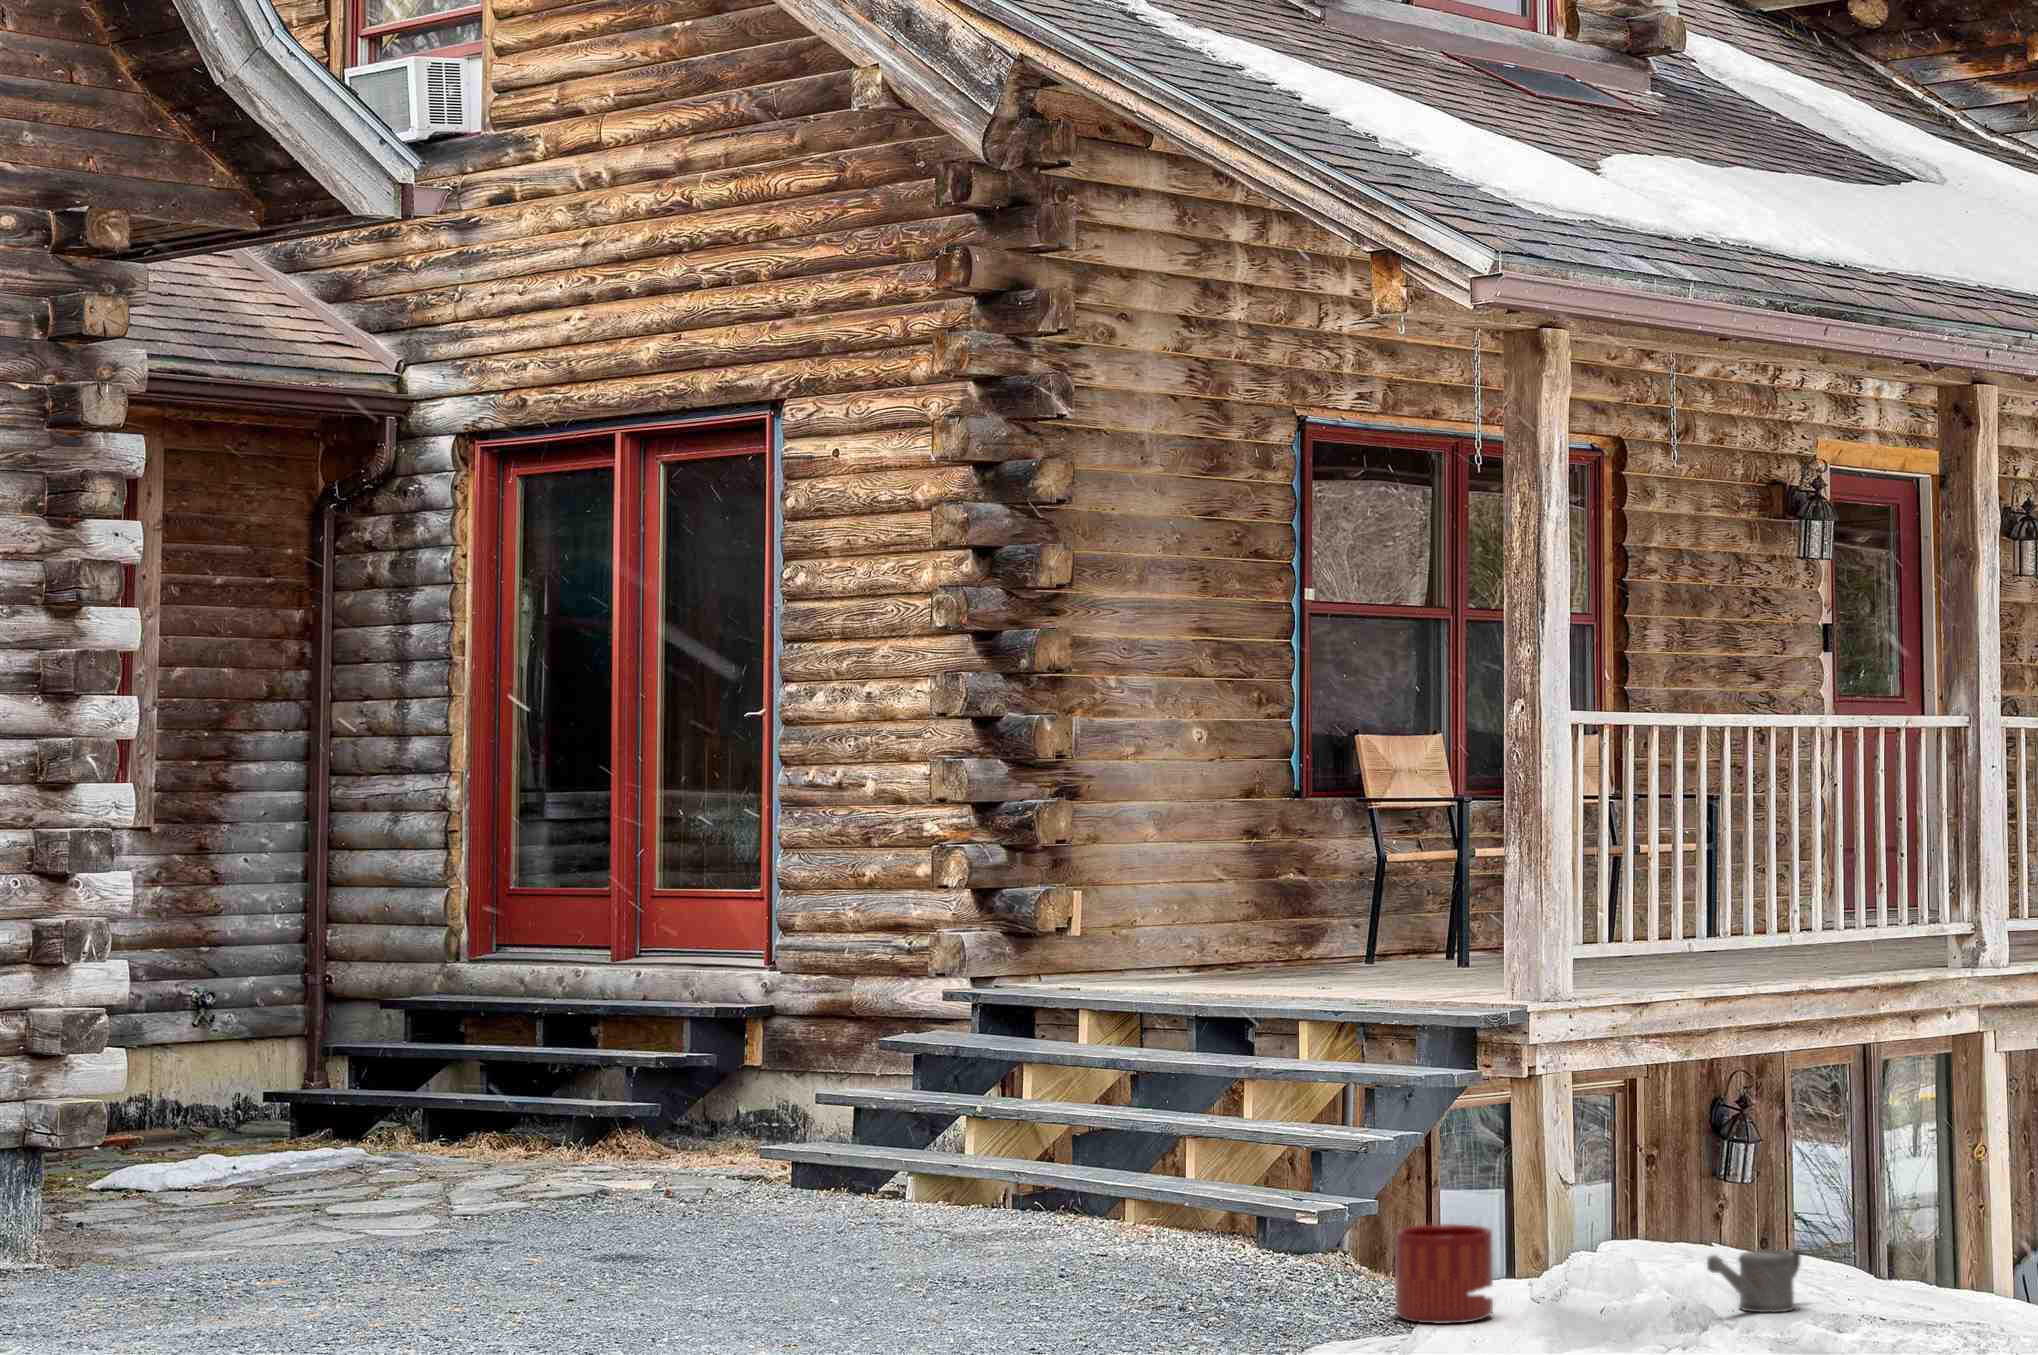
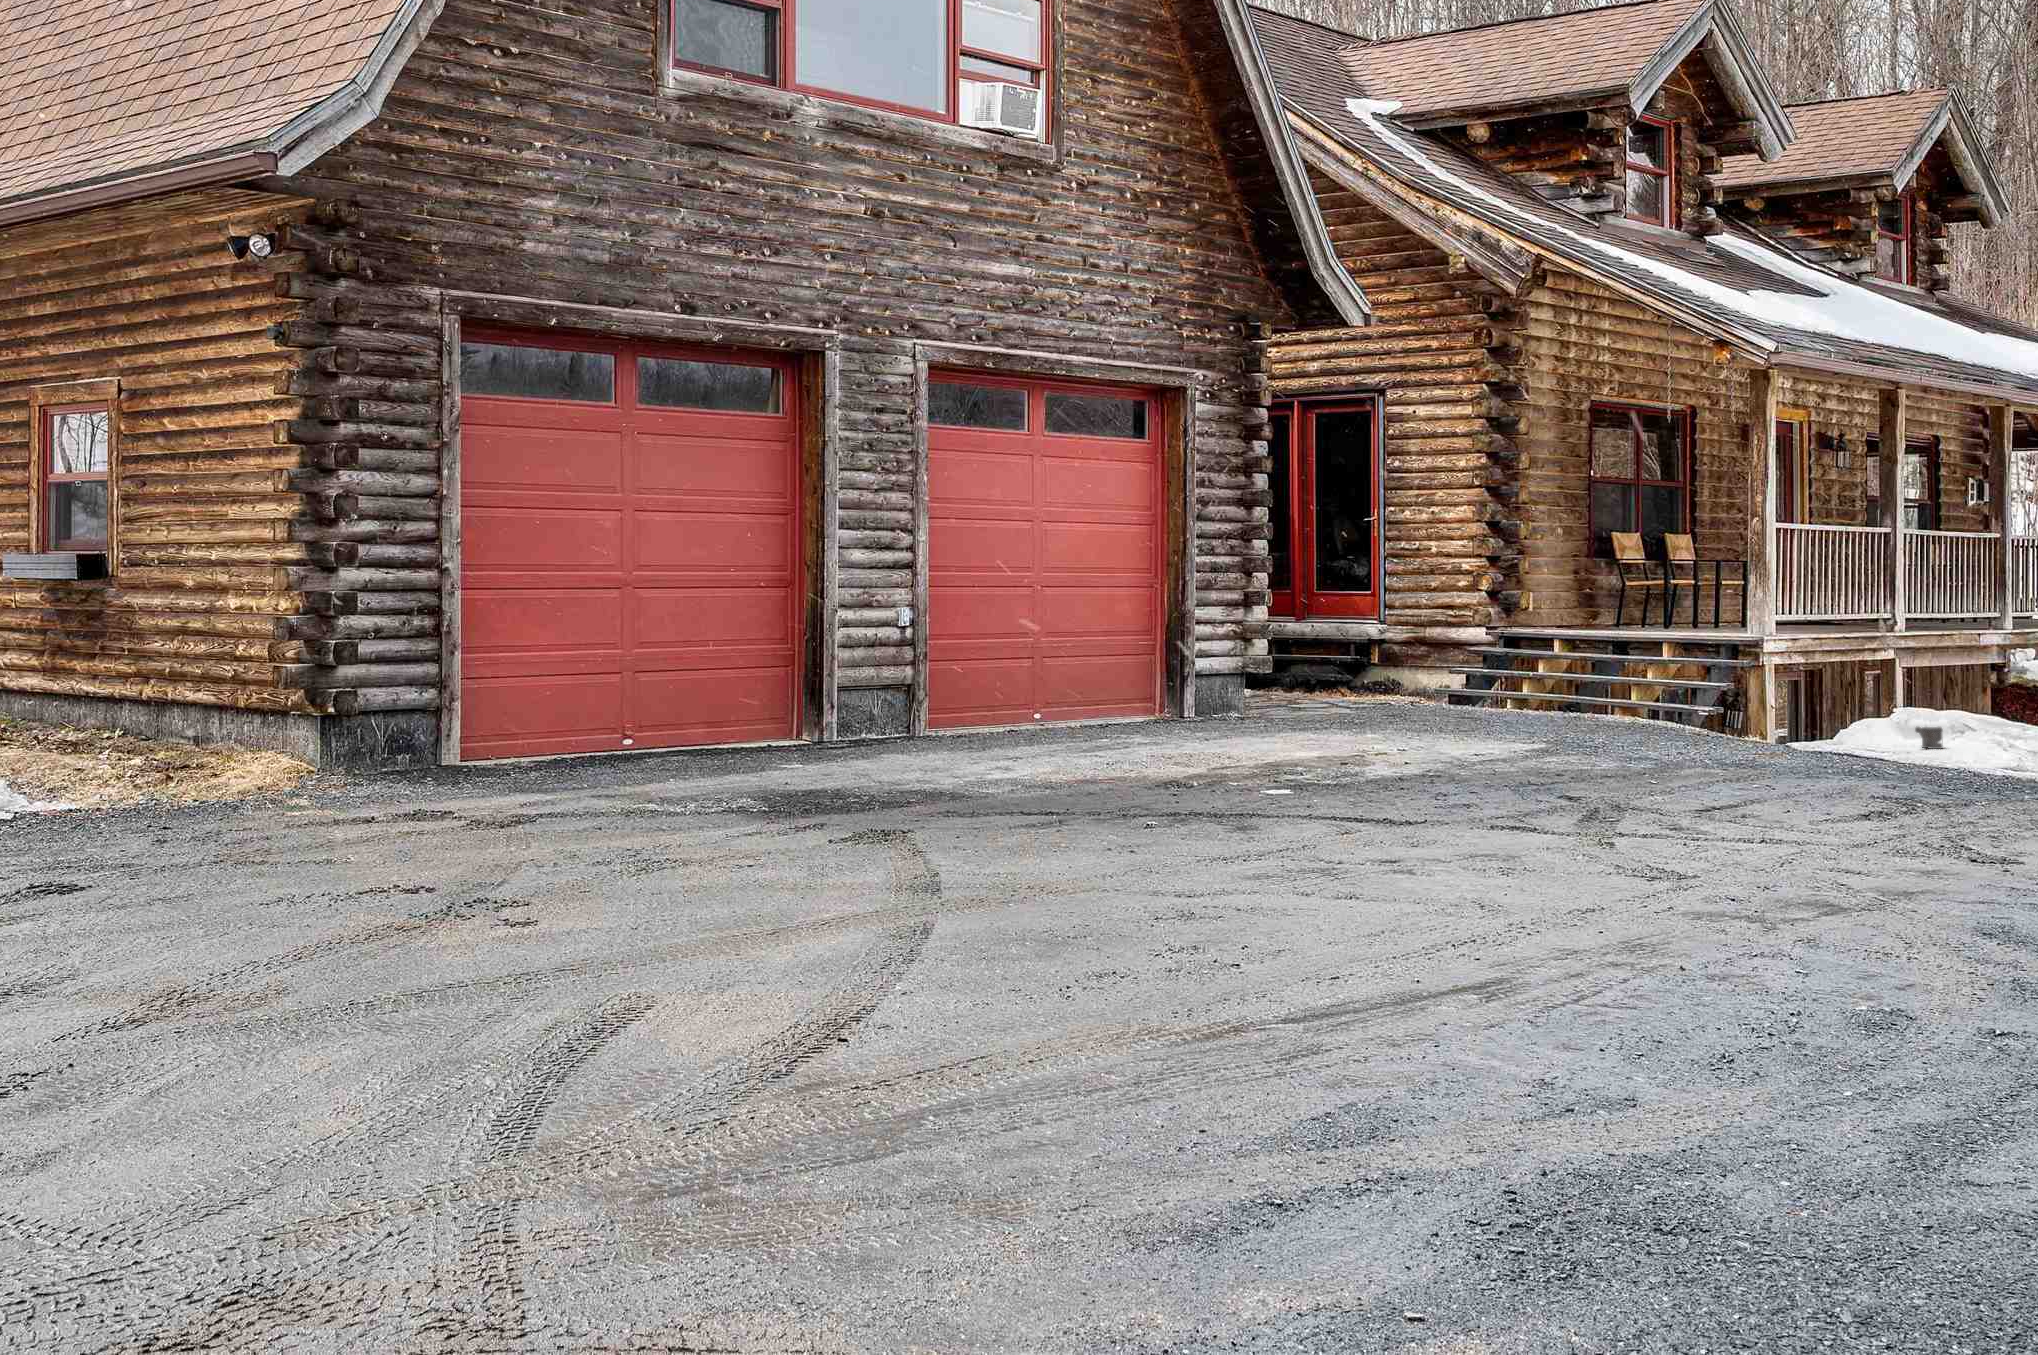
planter: present [1395,1224,1493,1323] -> none [1797,713,1834,748]

